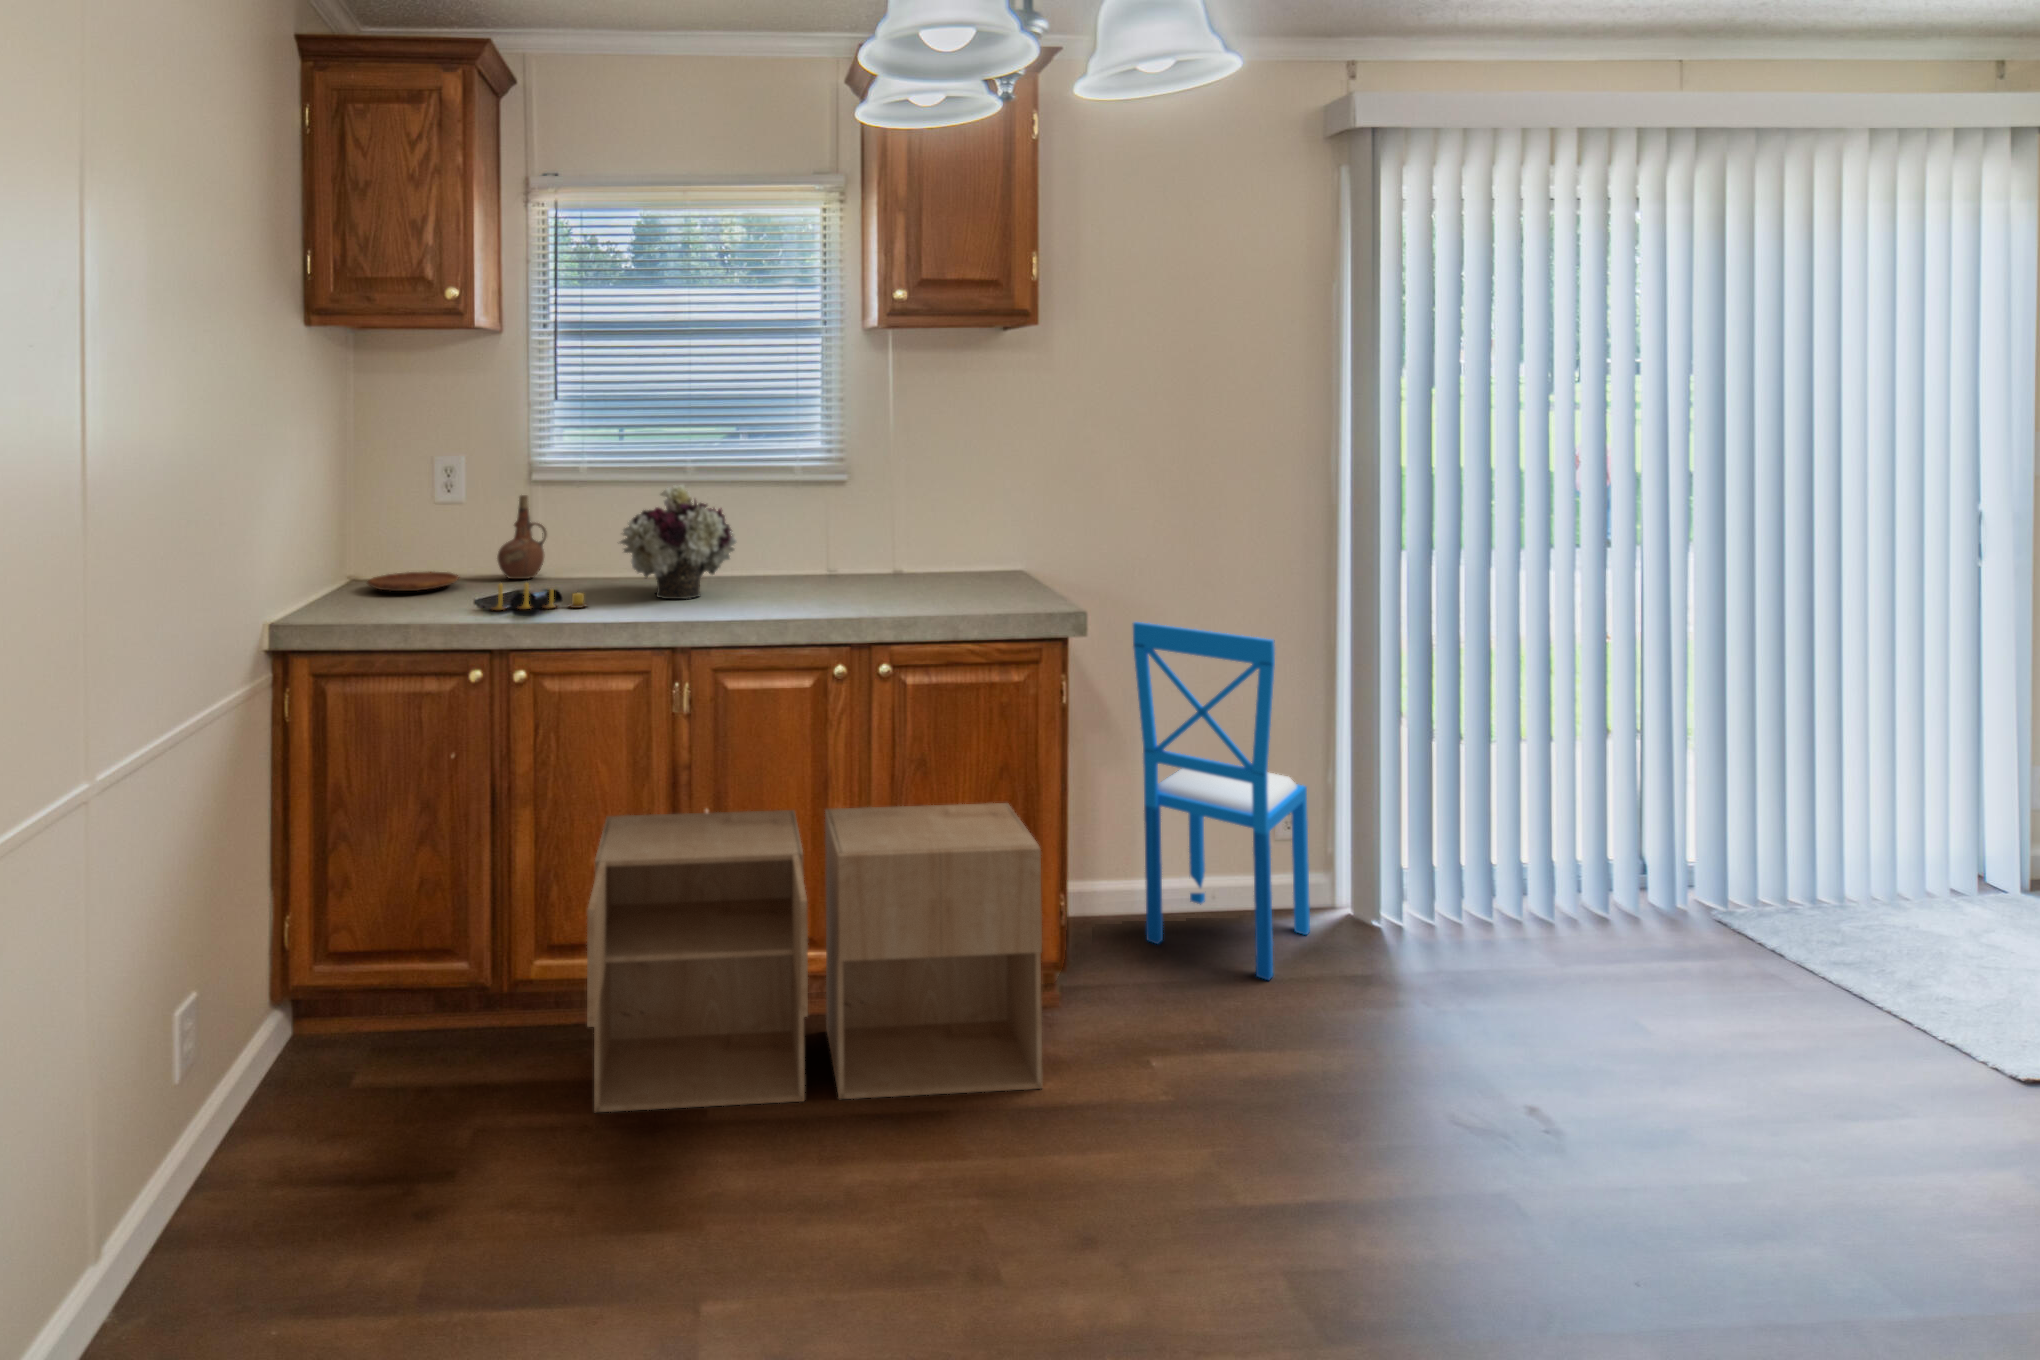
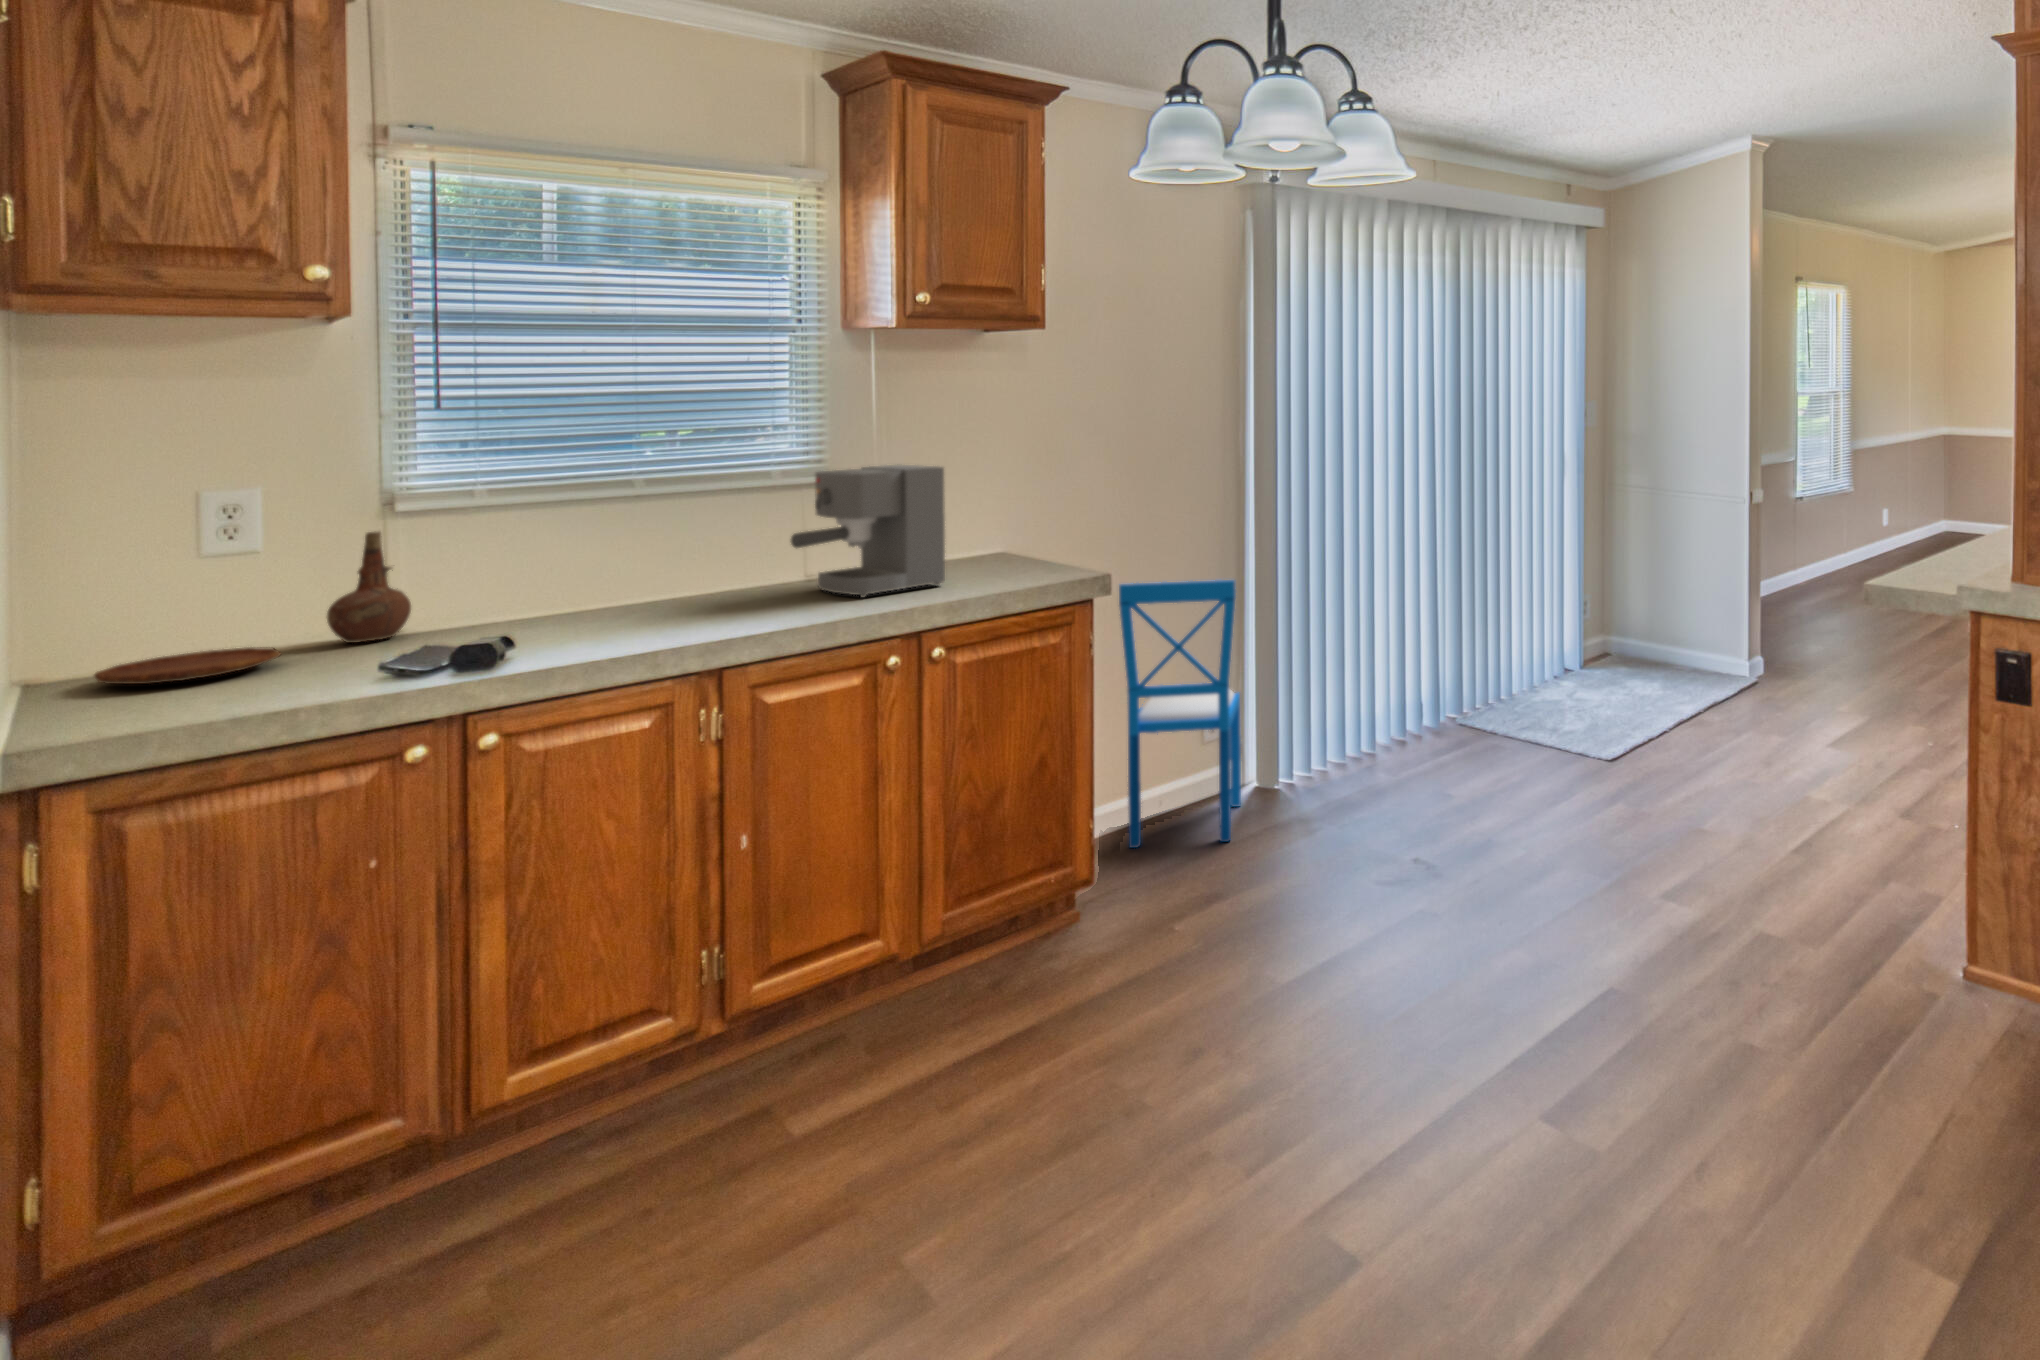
coffee maker: none [779,466,918,598] -> present [791,464,945,597]
flower arrangement: present [620,485,736,599] -> none [586,498,736,627]
candle: present [492,583,587,610] -> none [410,628,562,672]
storage cabinet: present [587,803,1042,1112] -> none [625,750,1107,1175]

